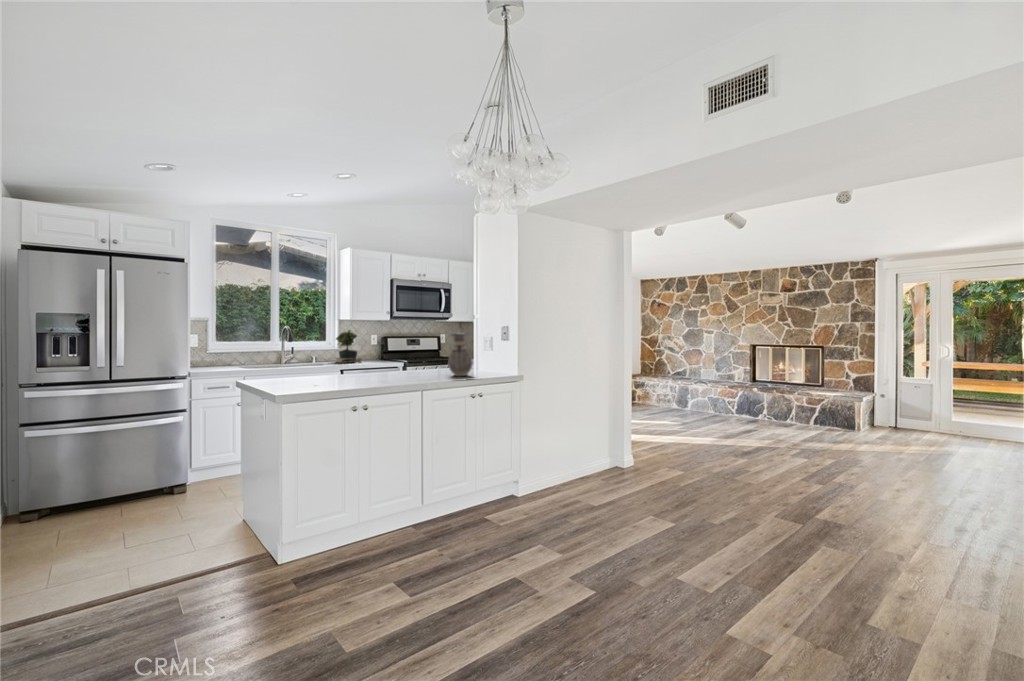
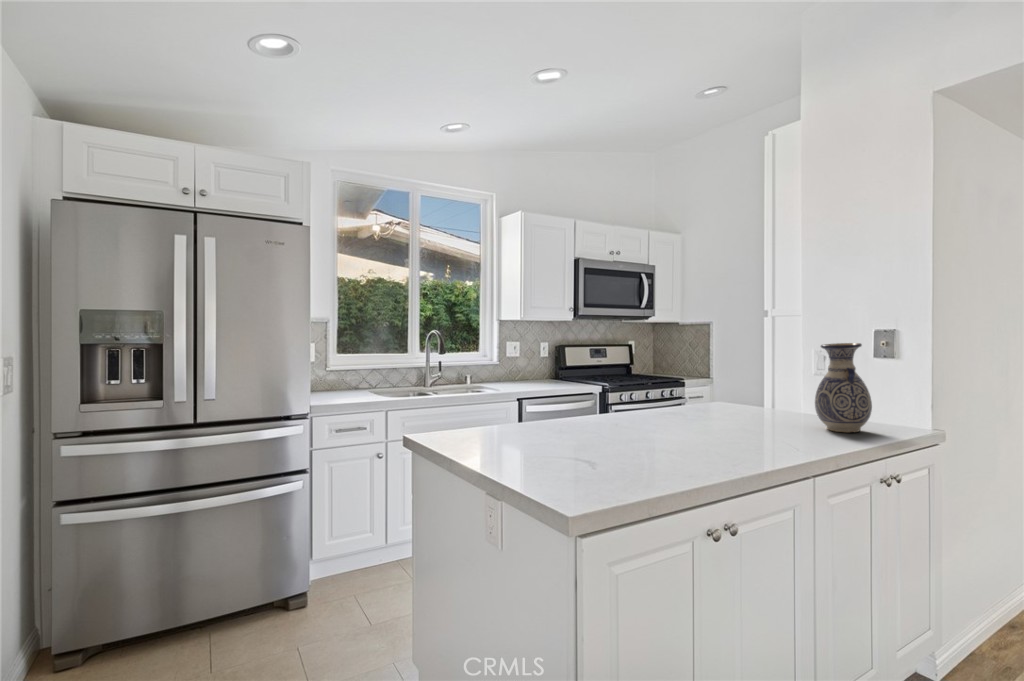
potted plant: present [336,330,362,363] -> none [487,335,536,387]

